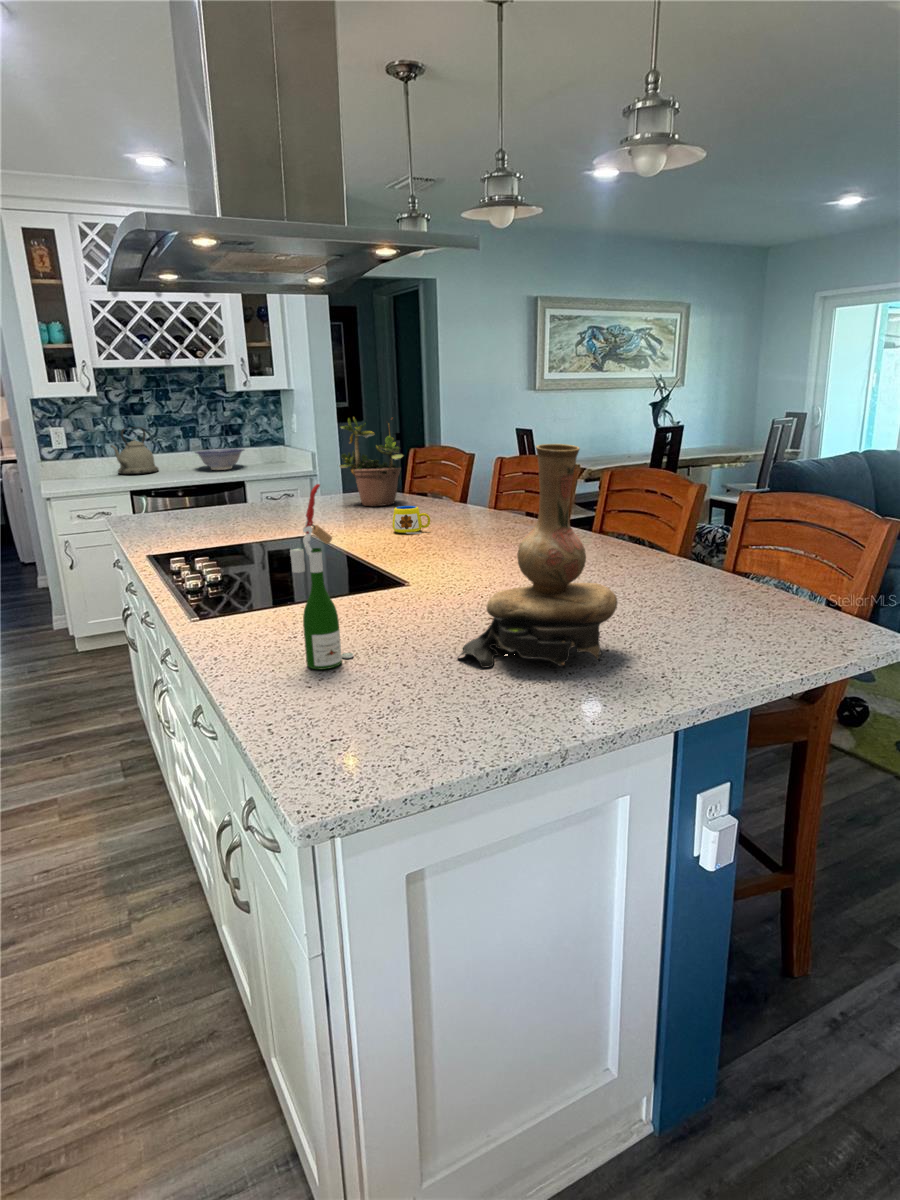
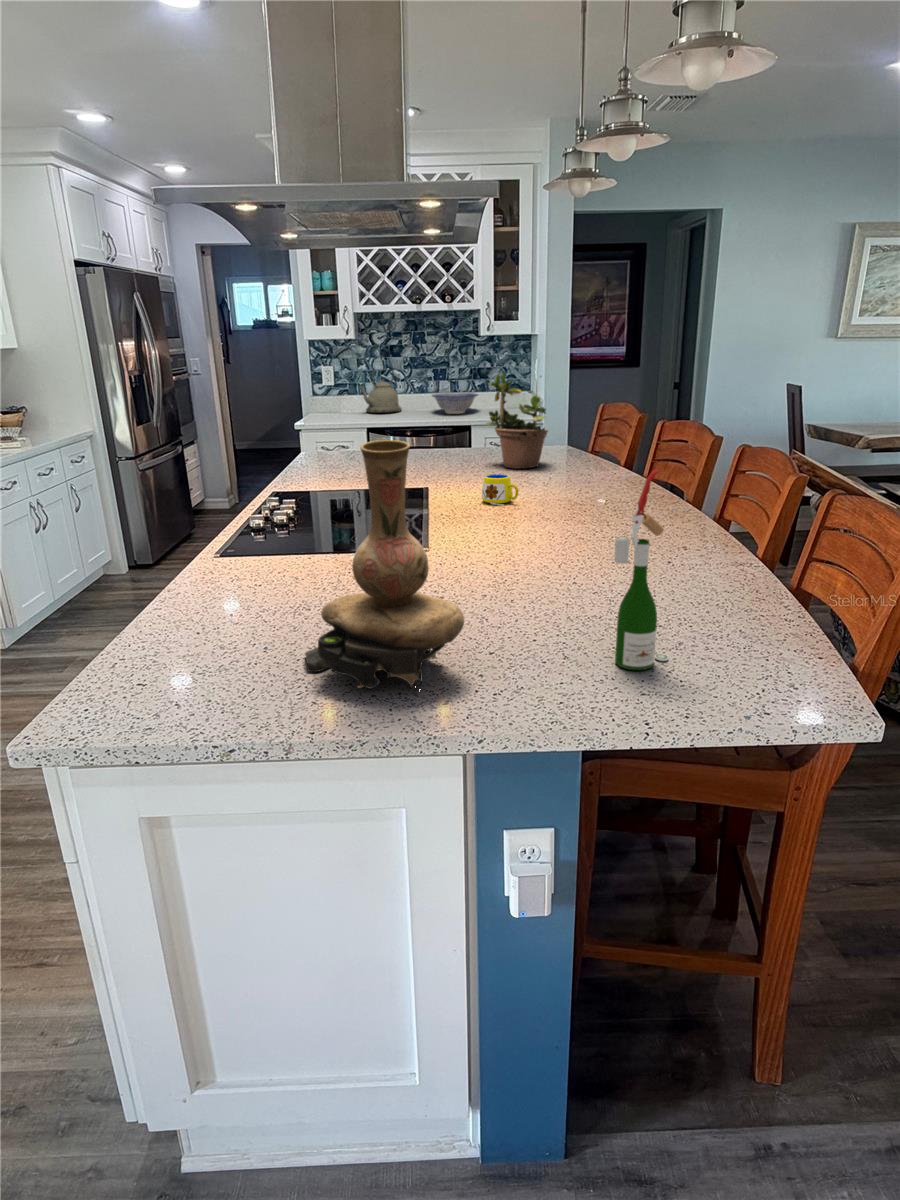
wine bottle: present [290,484,353,669] -> present [614,469,668,670]

